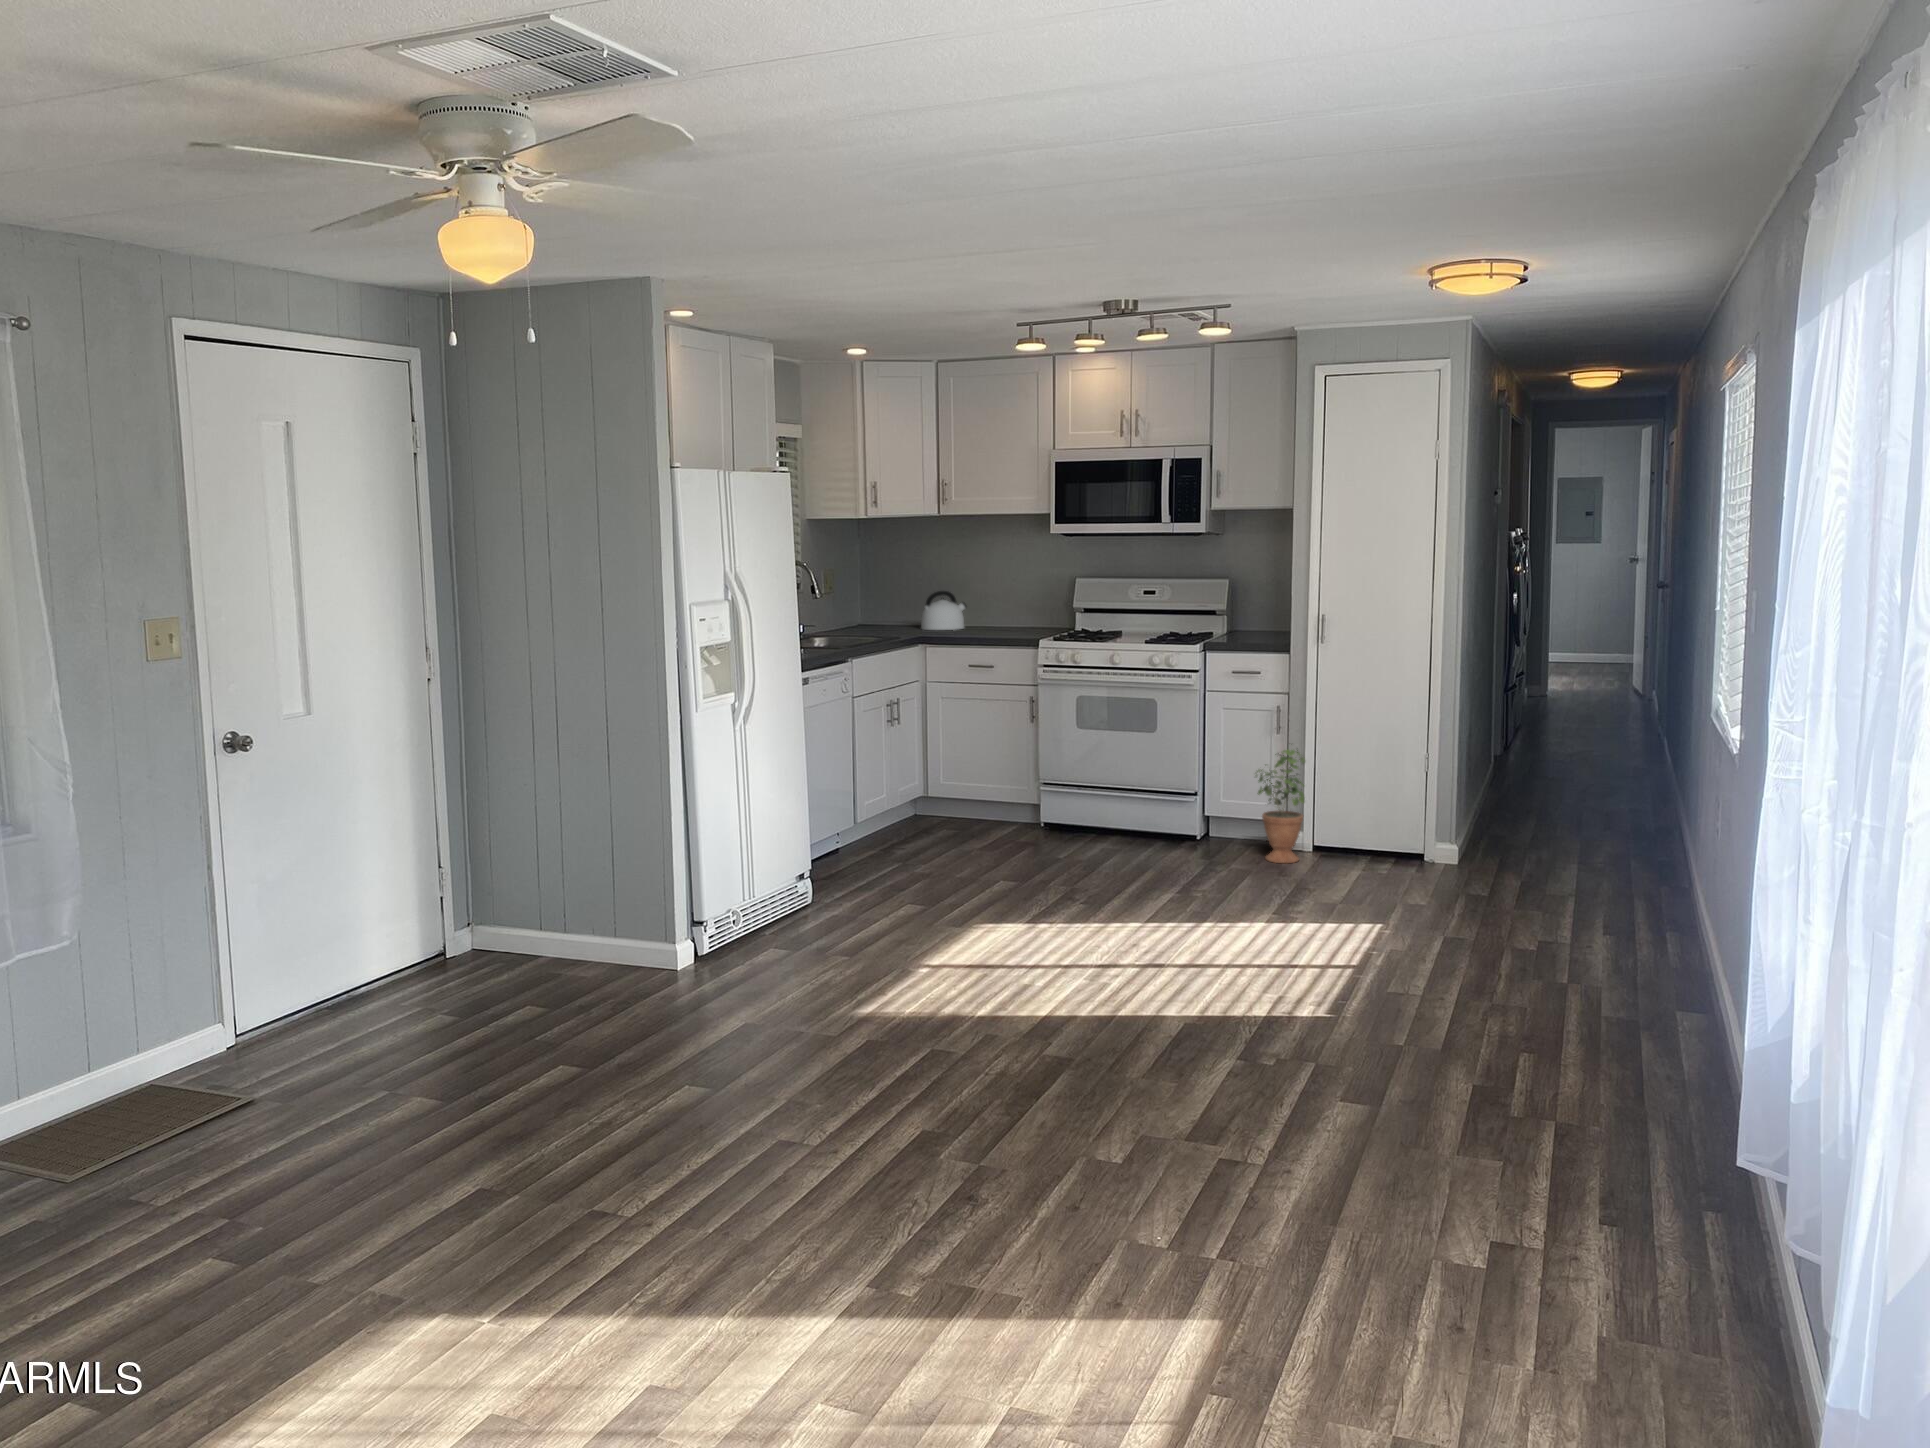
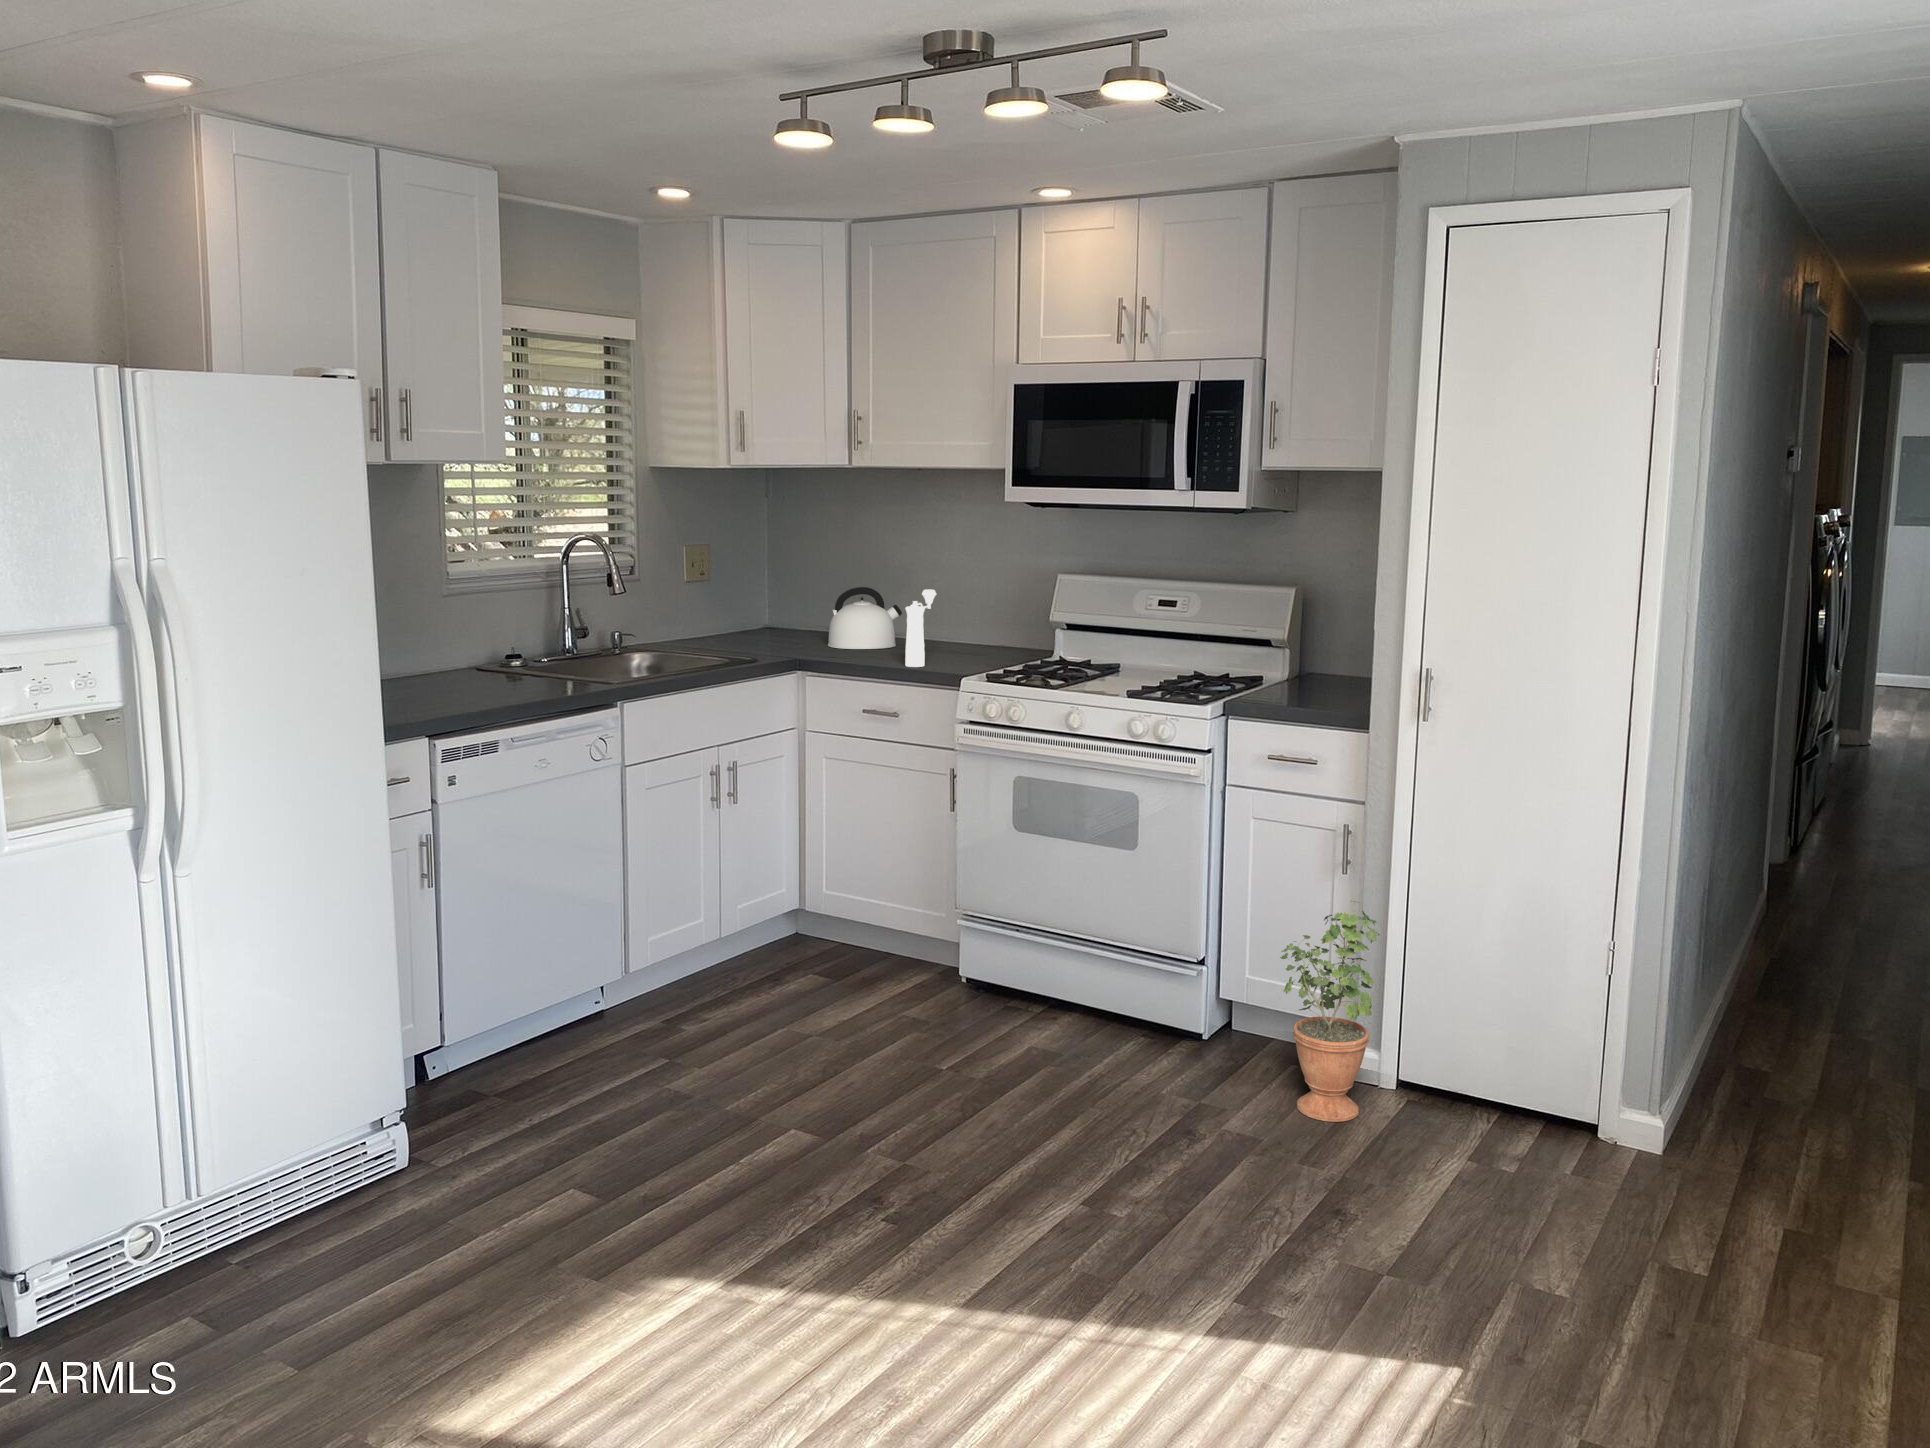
pepper mill: none [992,589,1007,636] -> present [905,589,937,667]

